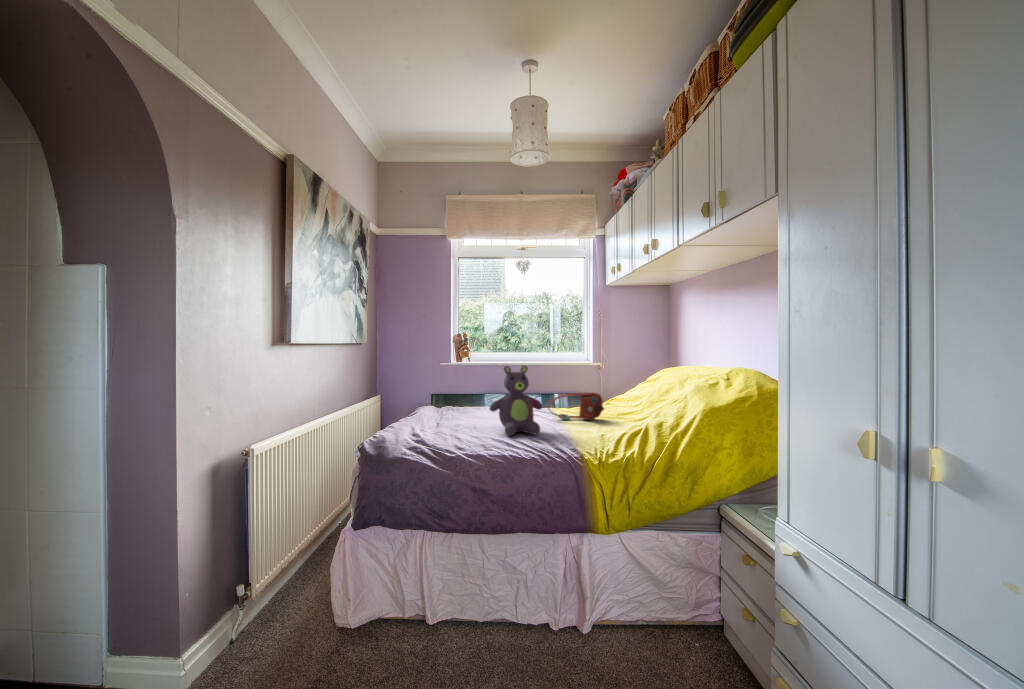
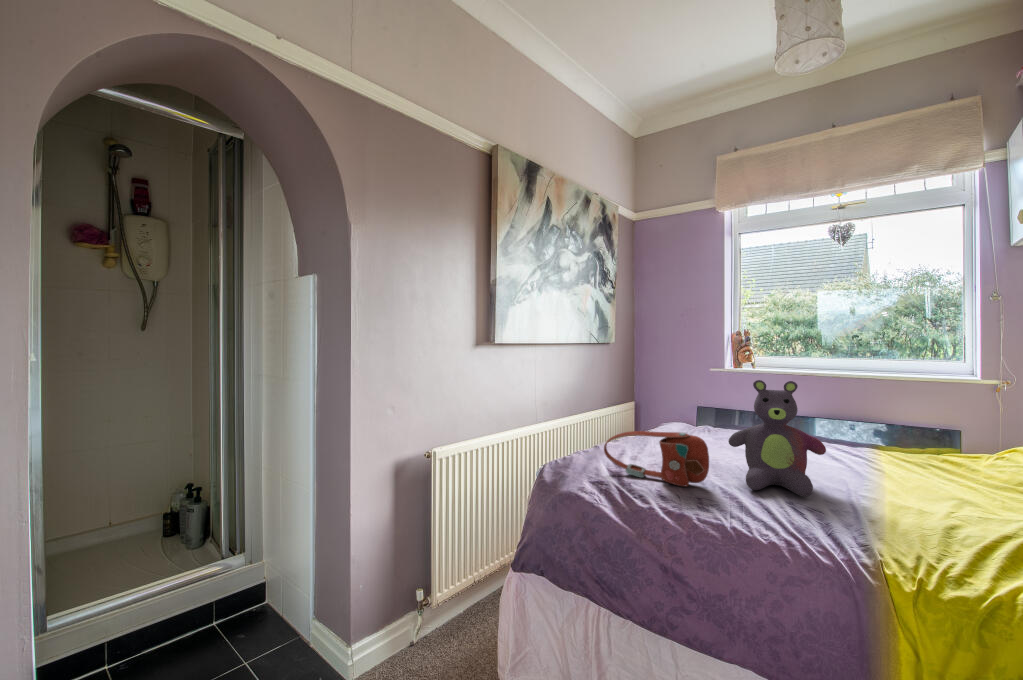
handbag: present [548,392,604,420] -> present [604,431,709,486]

